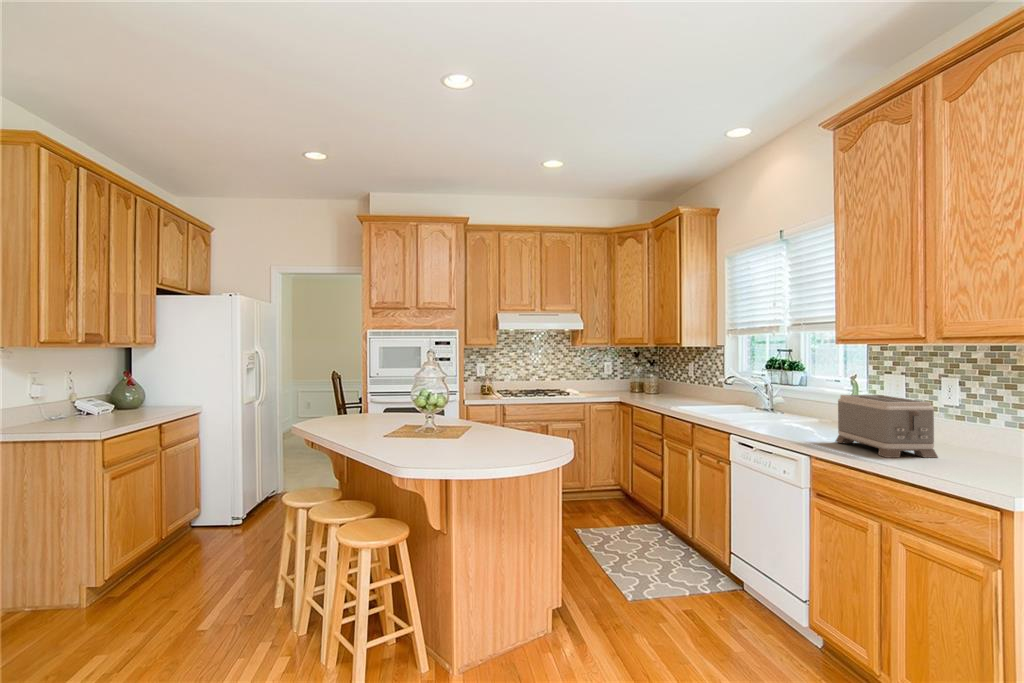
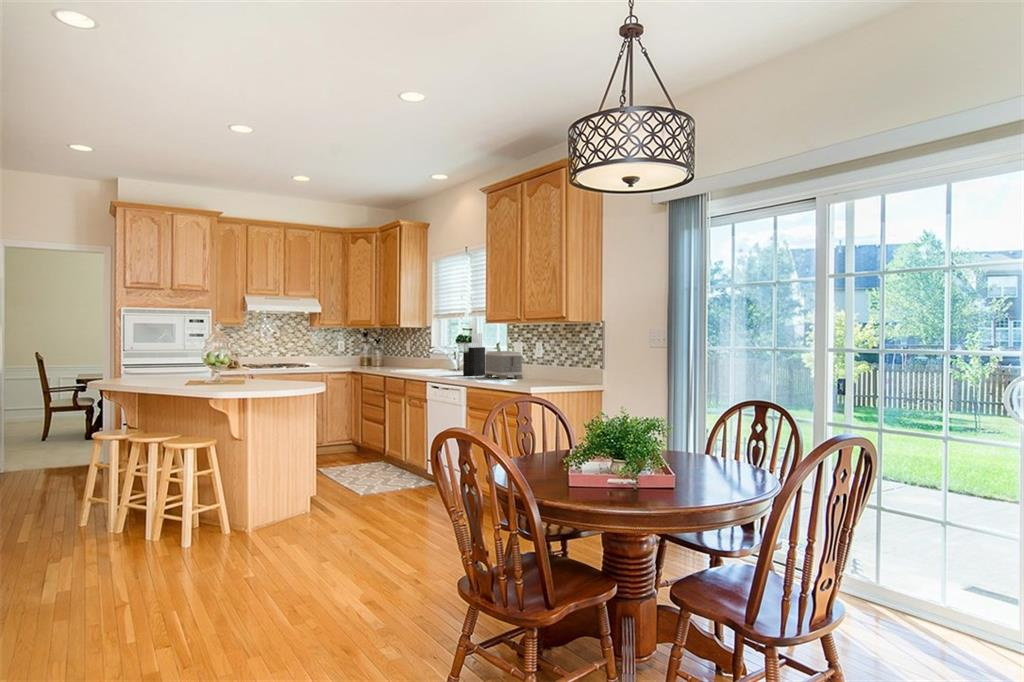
knife block: none [788,360,830,436] -> present [463,333,485,376]

